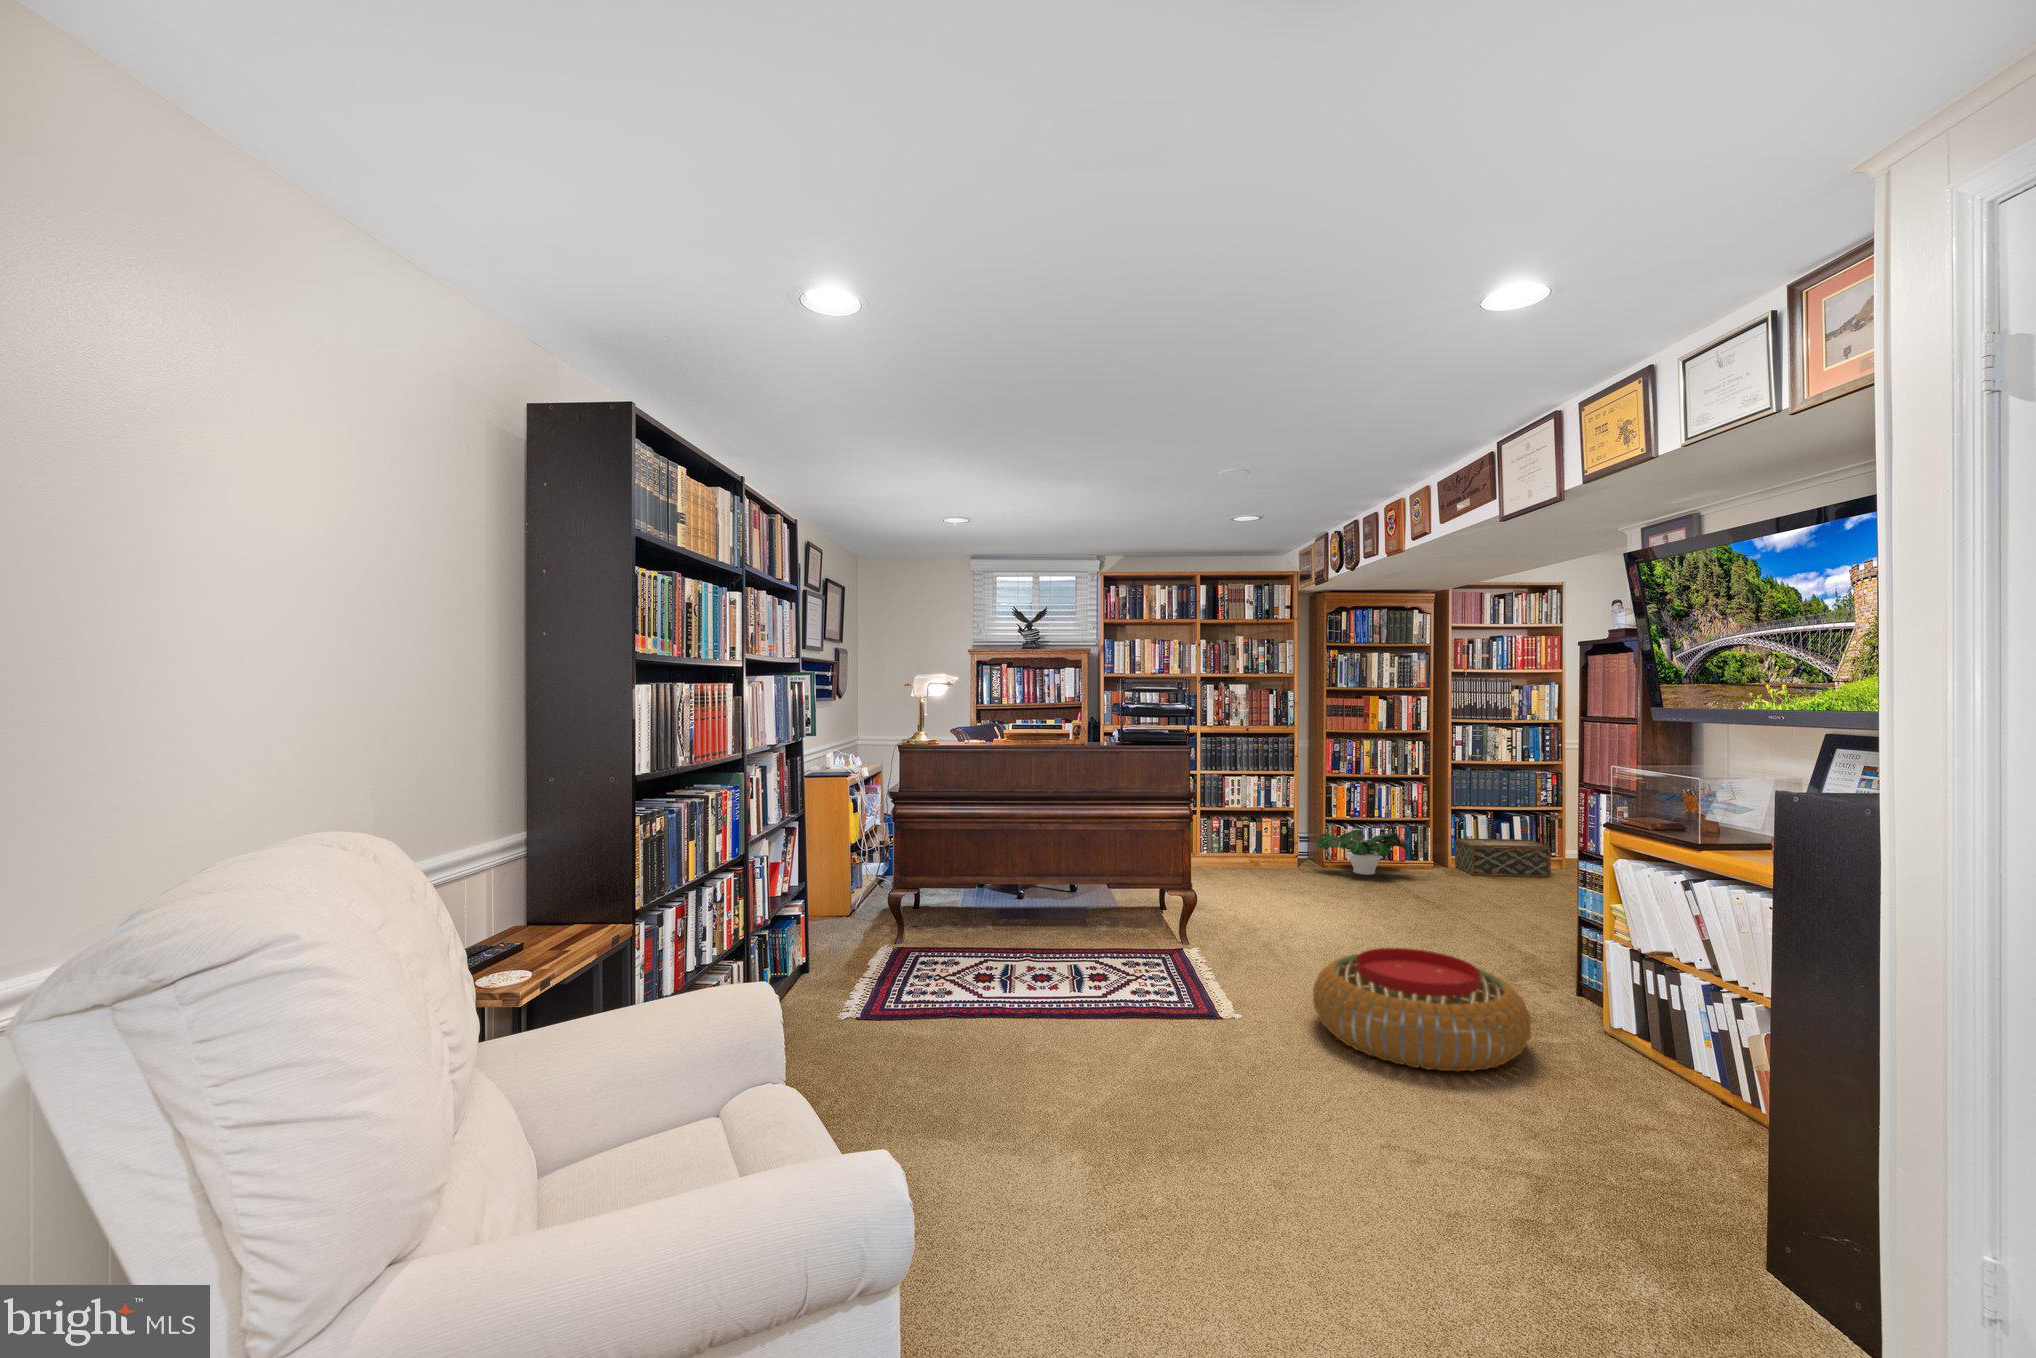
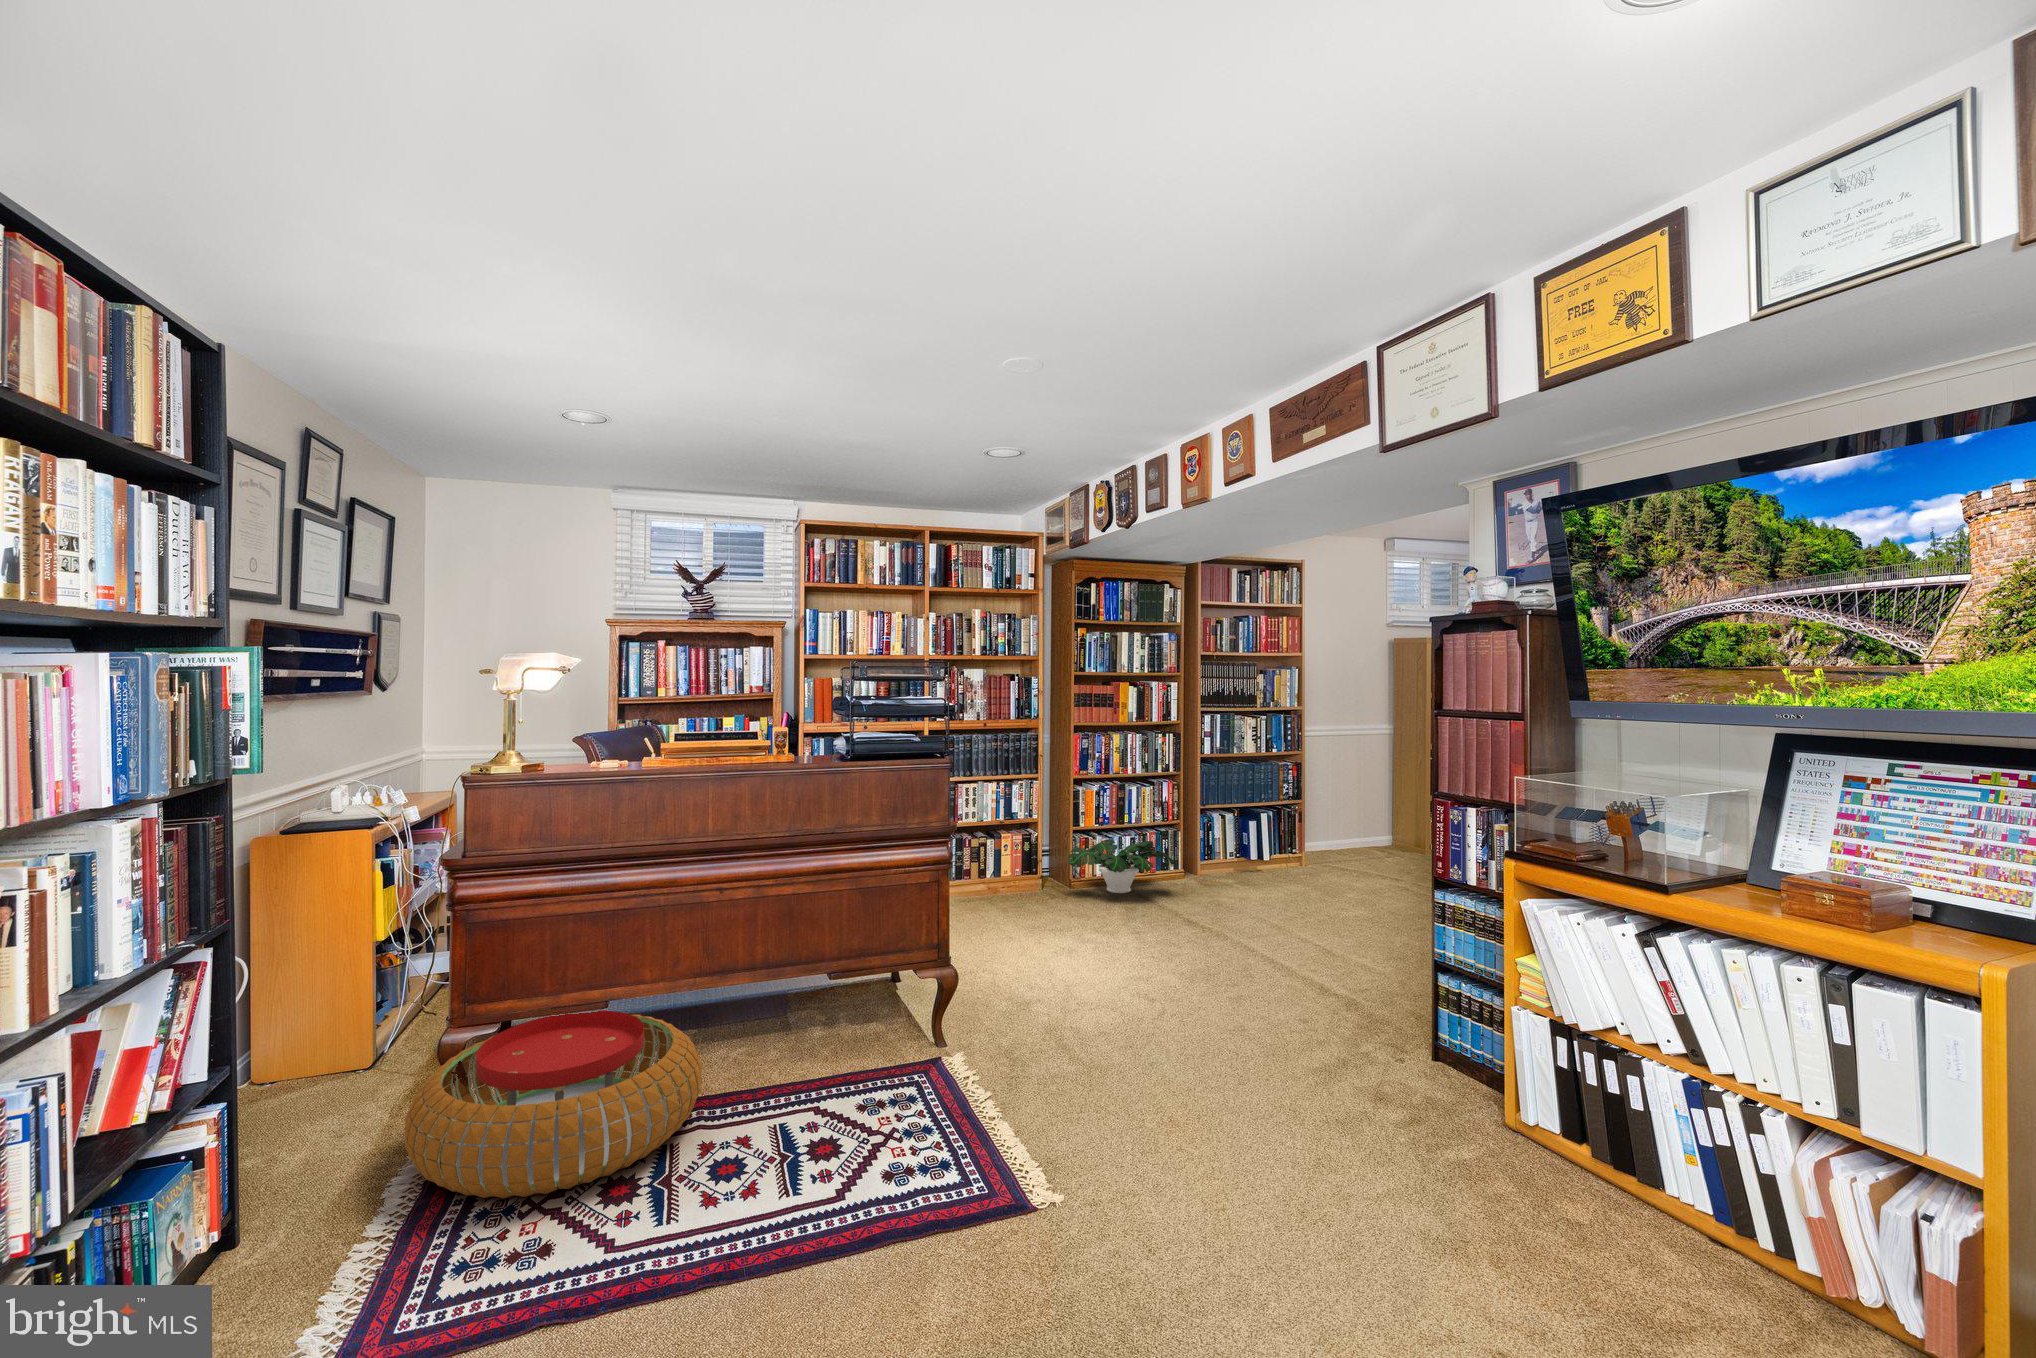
woven basket: present [1455,838,1551,877] -> none [1205,837,1301,883]
pouf: present [1313,948,1531,1072] -> present [405,1010,702,1199]

